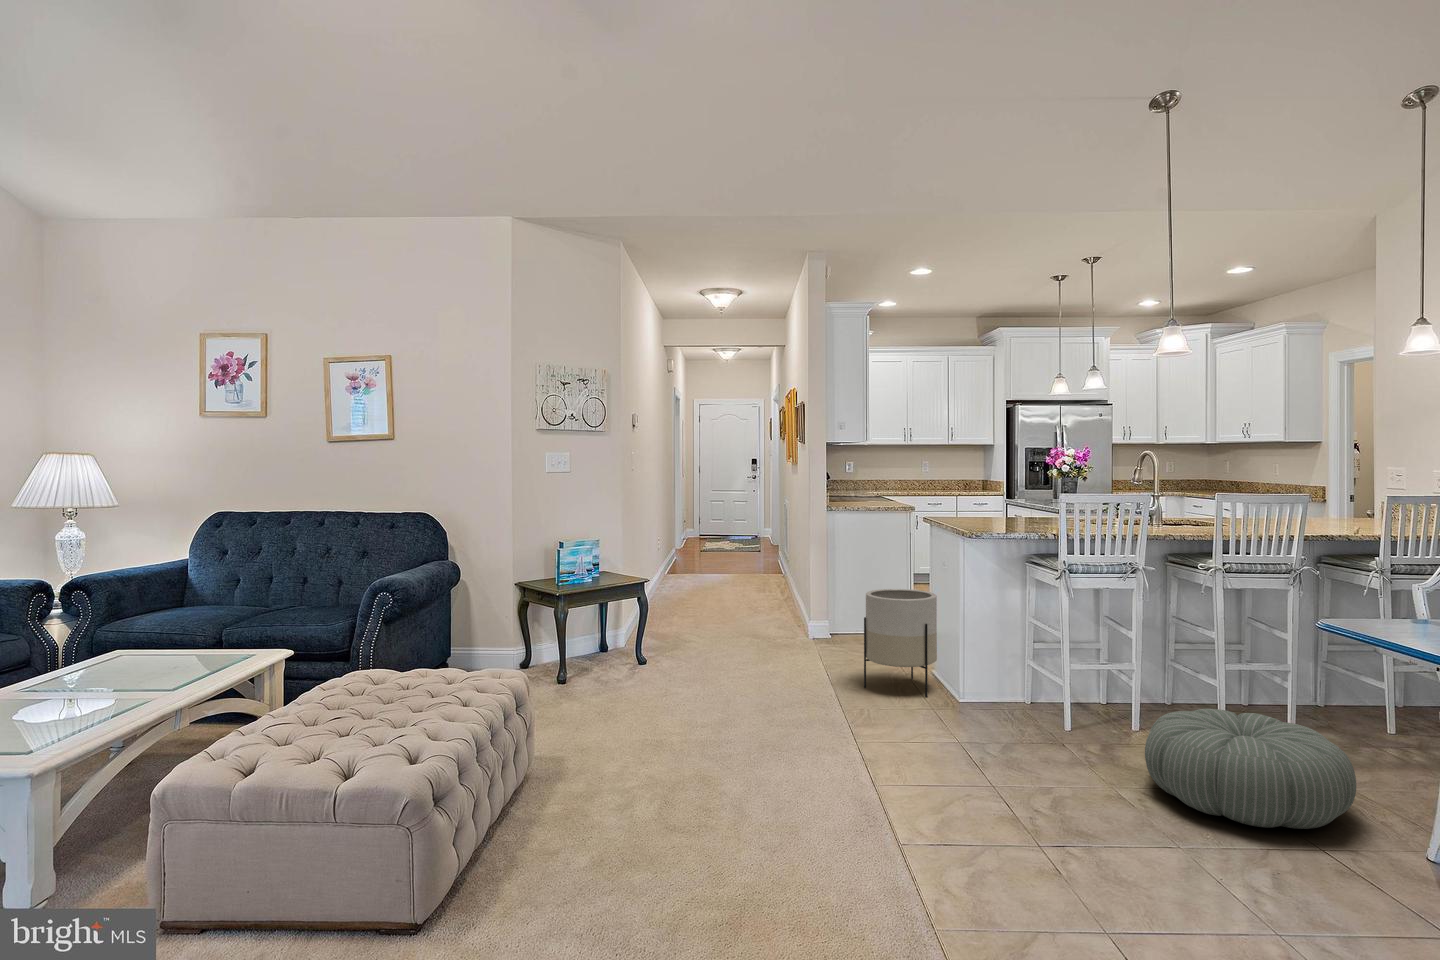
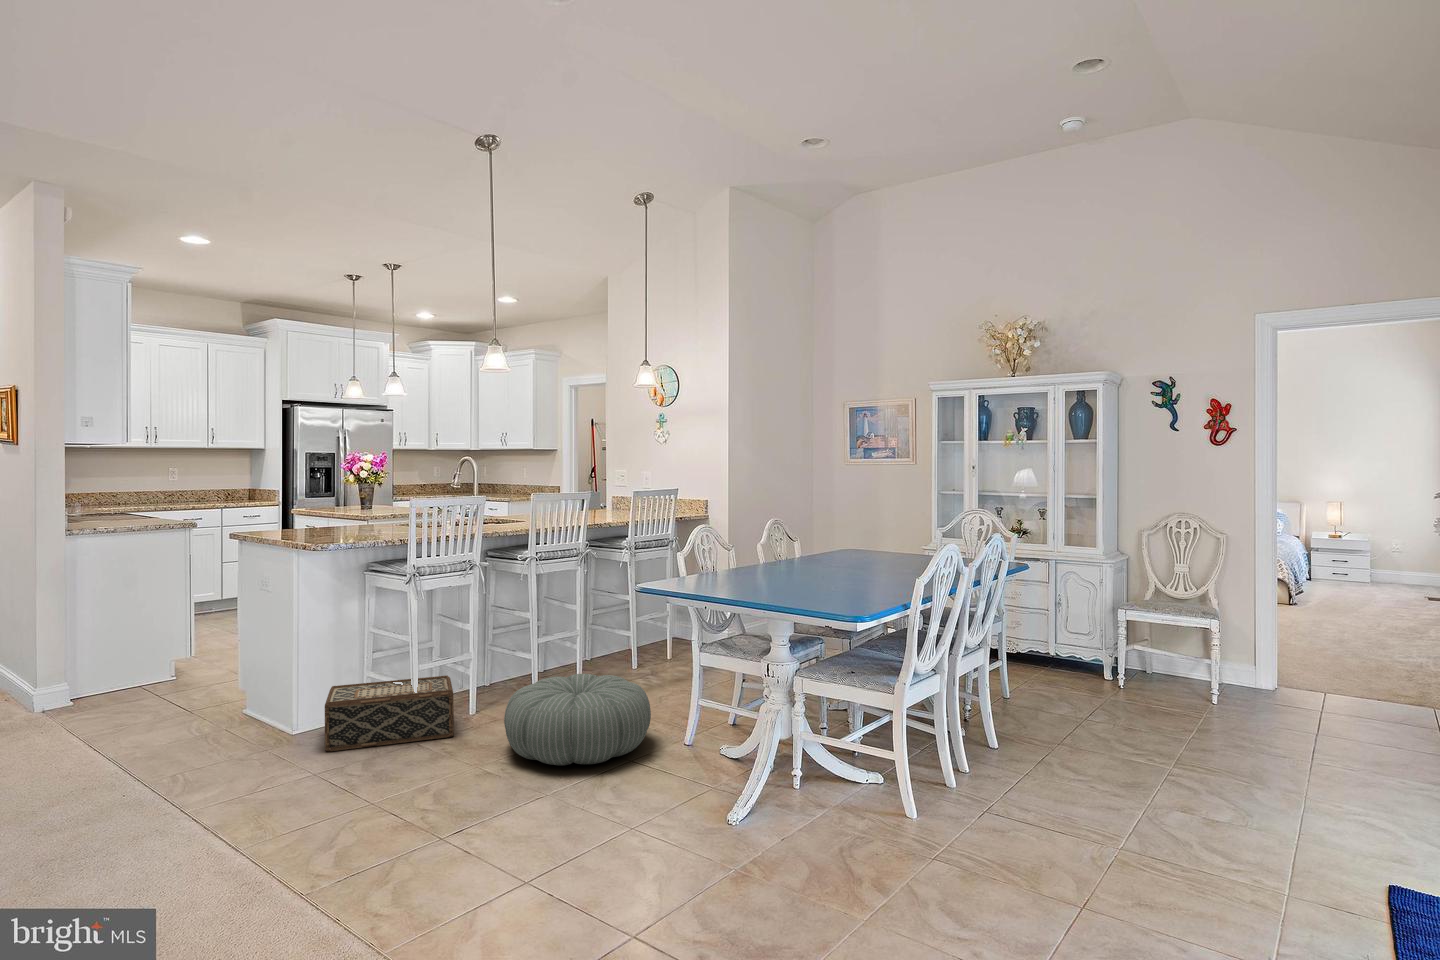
planter: present [864,589,937,697] -> none [162,616,261,747]
woven basket: none [975,667,1106,745] -> present [325,676,454,751]

